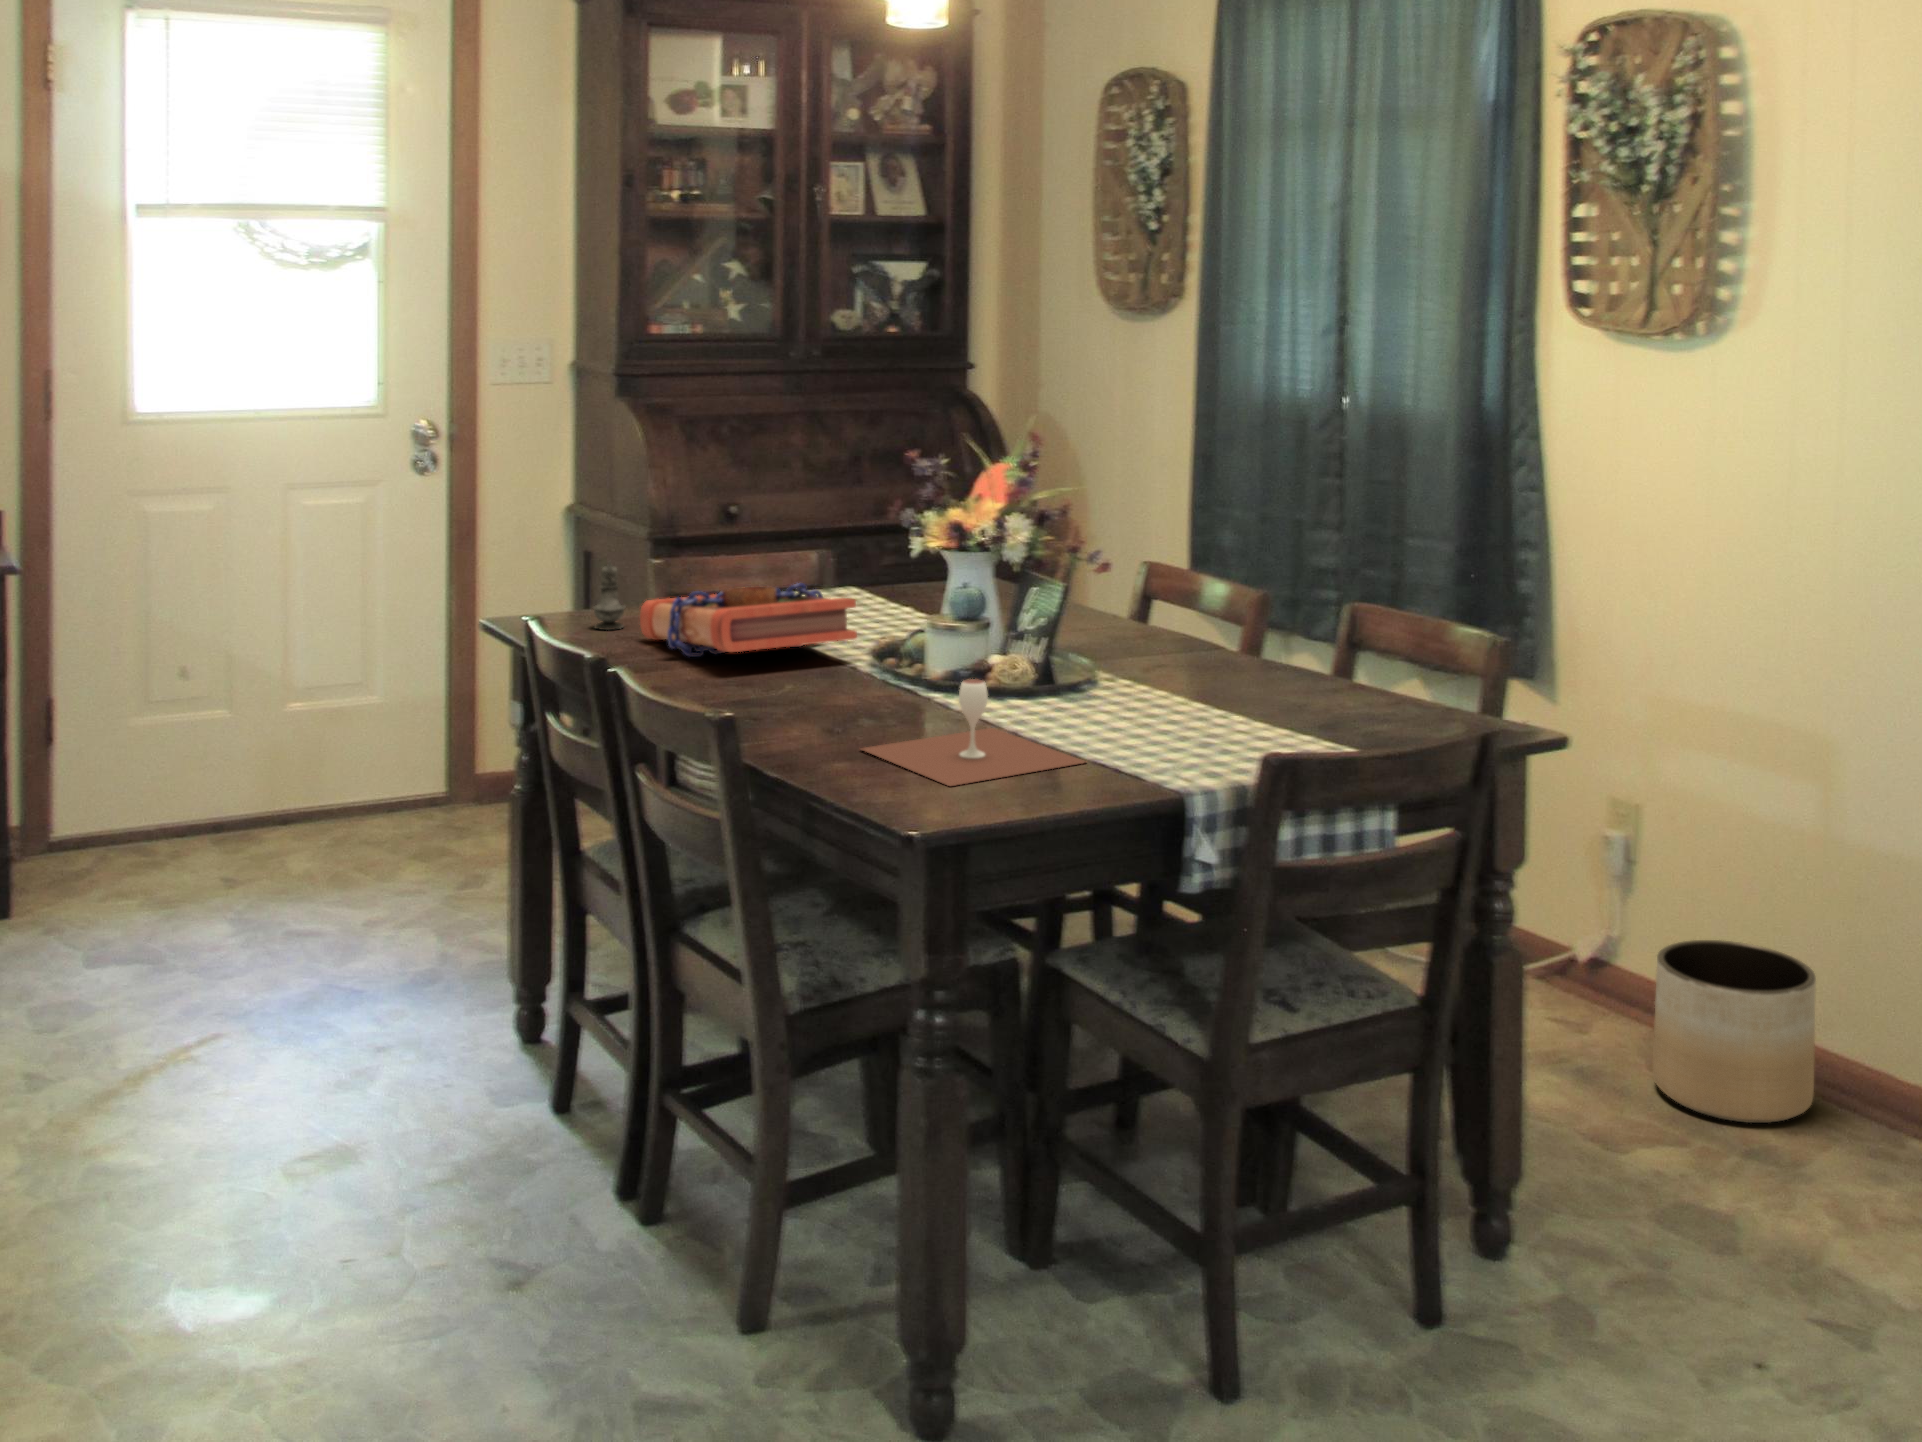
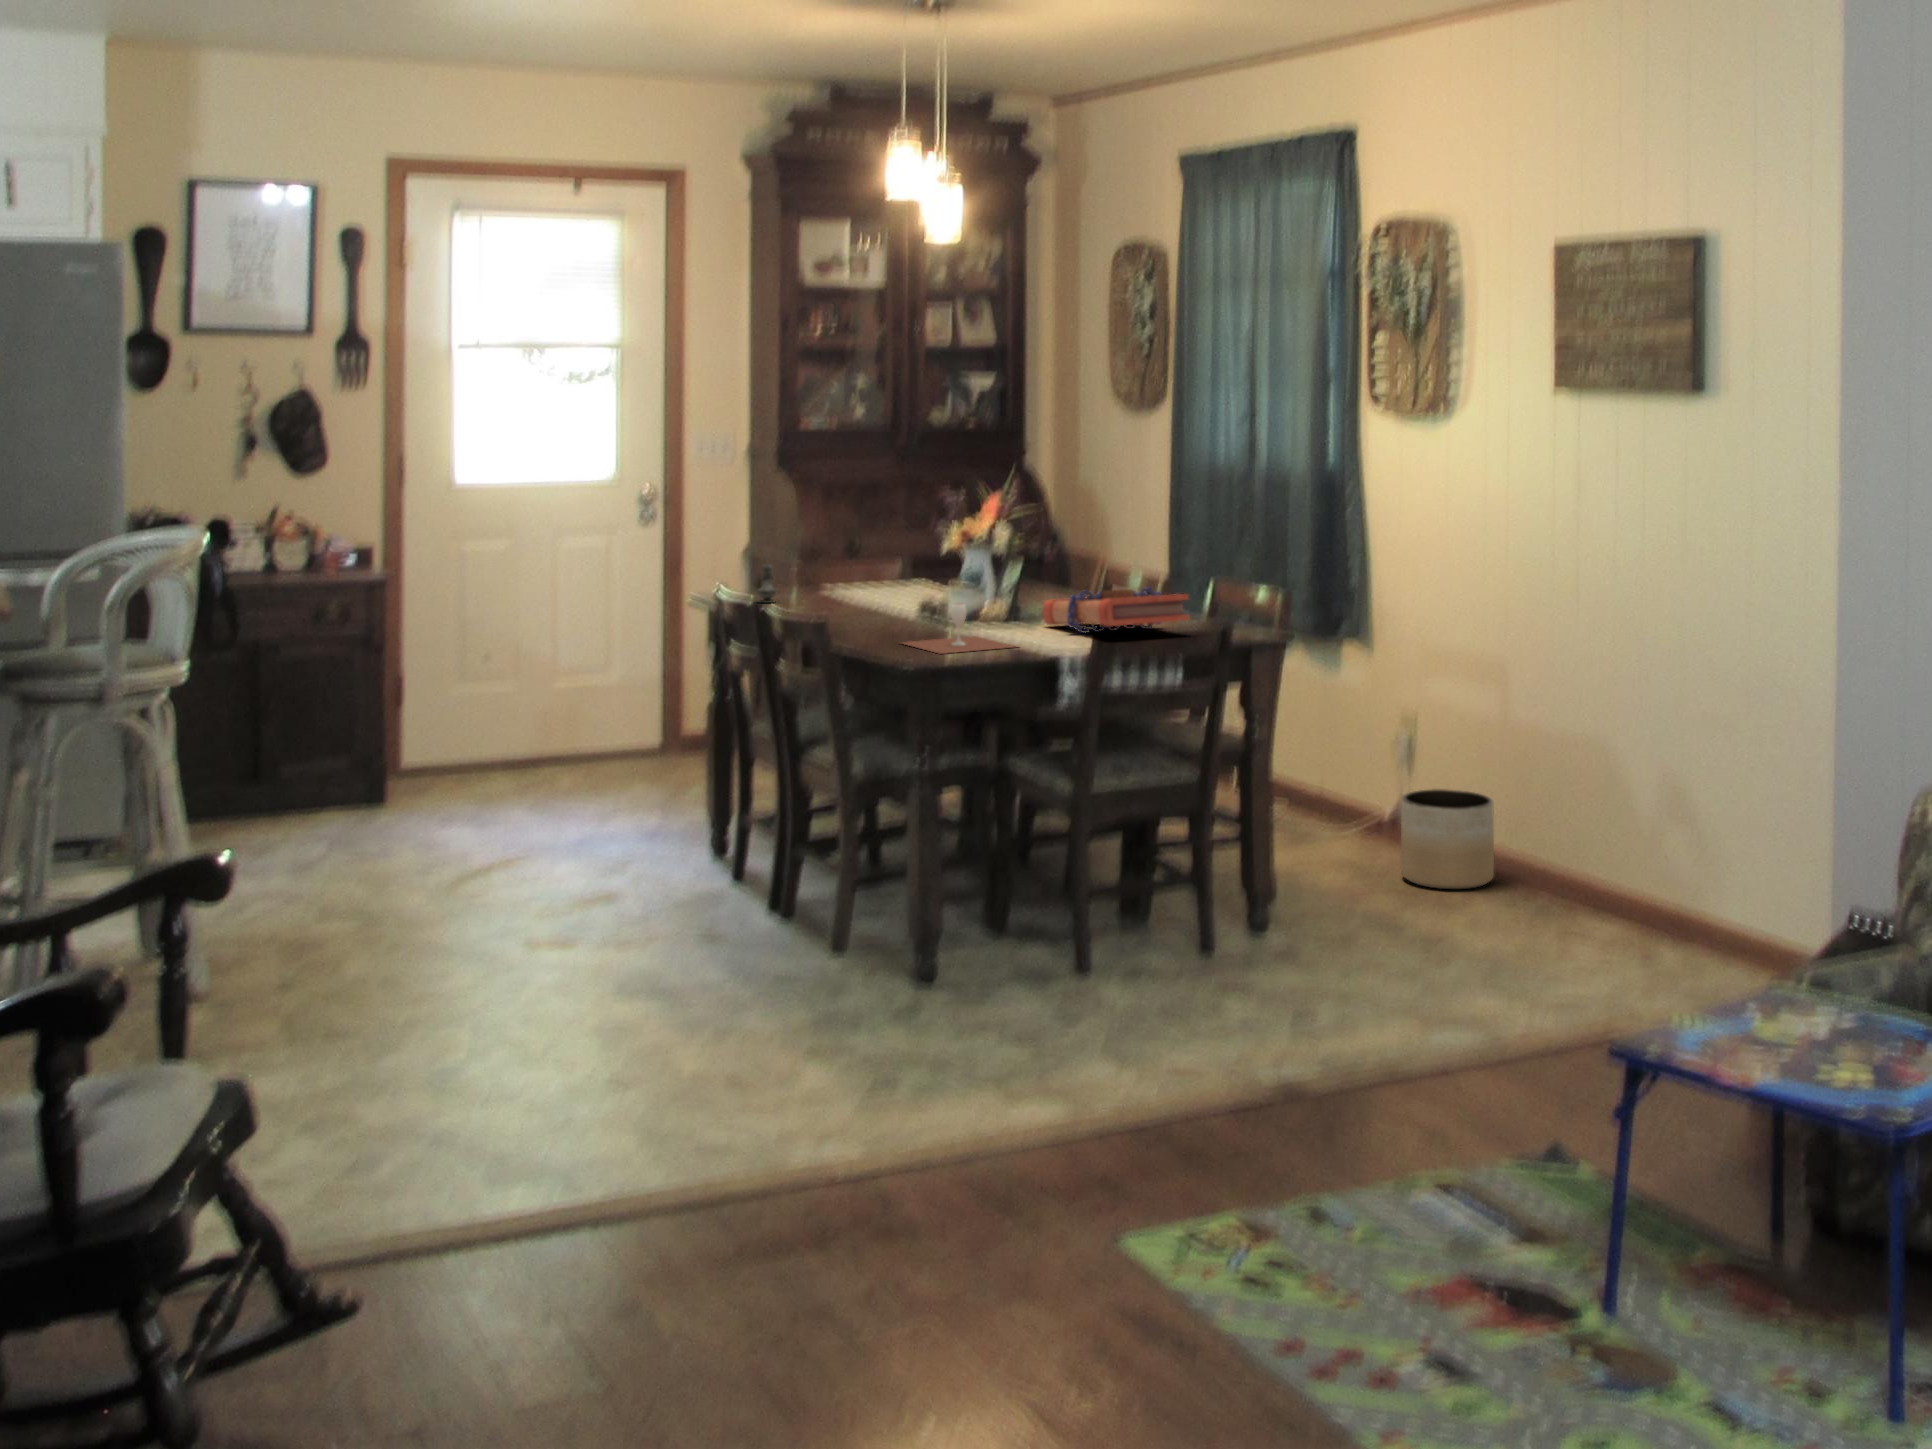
book: present [640,583,857,657] -> present [1043,587,1190,633]

